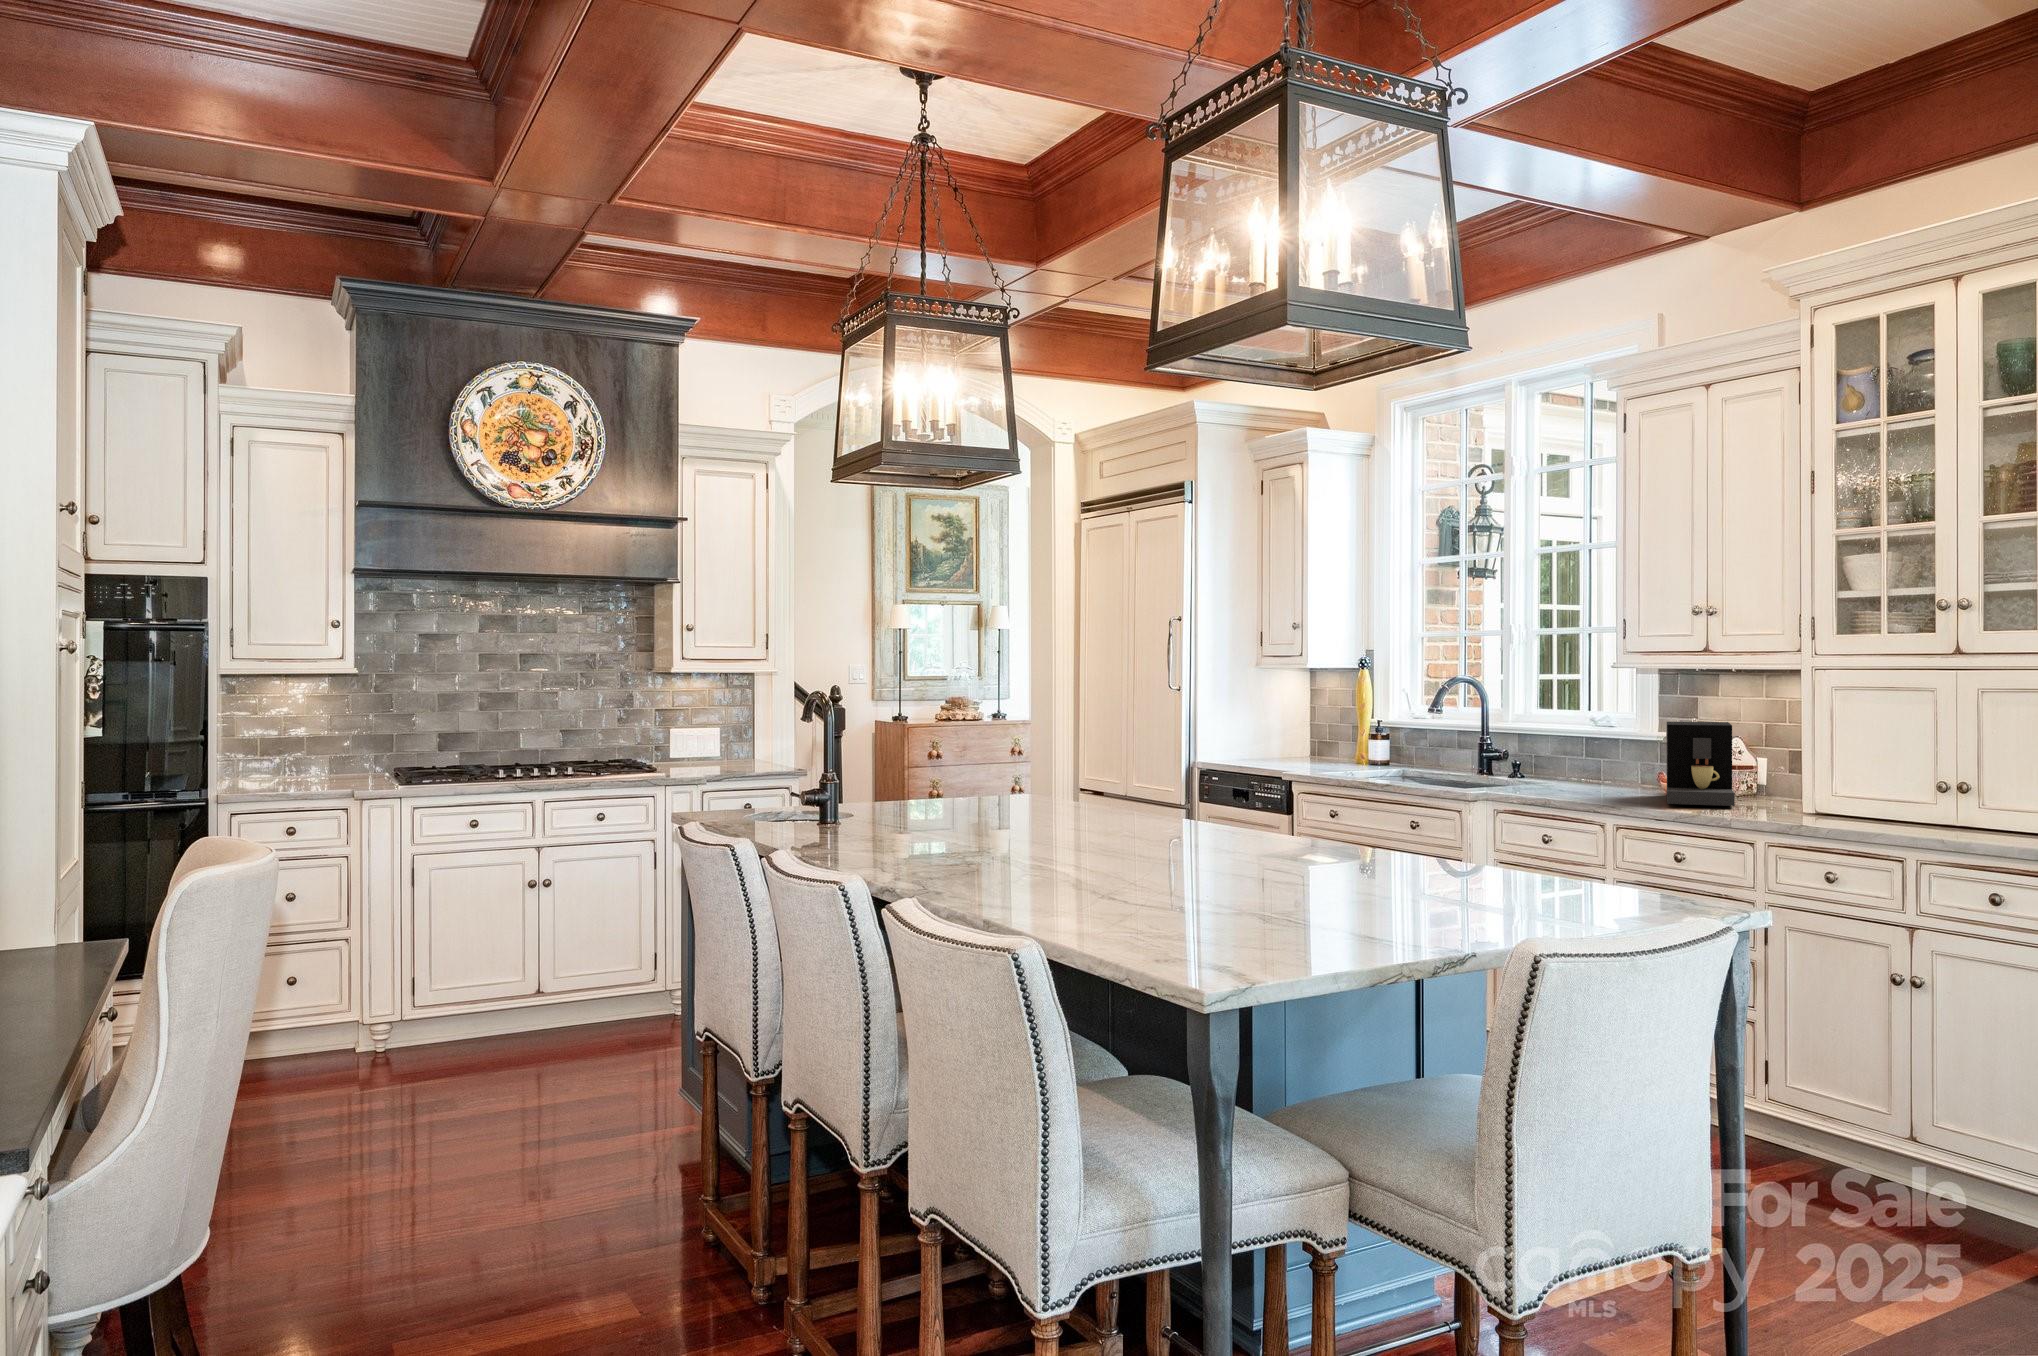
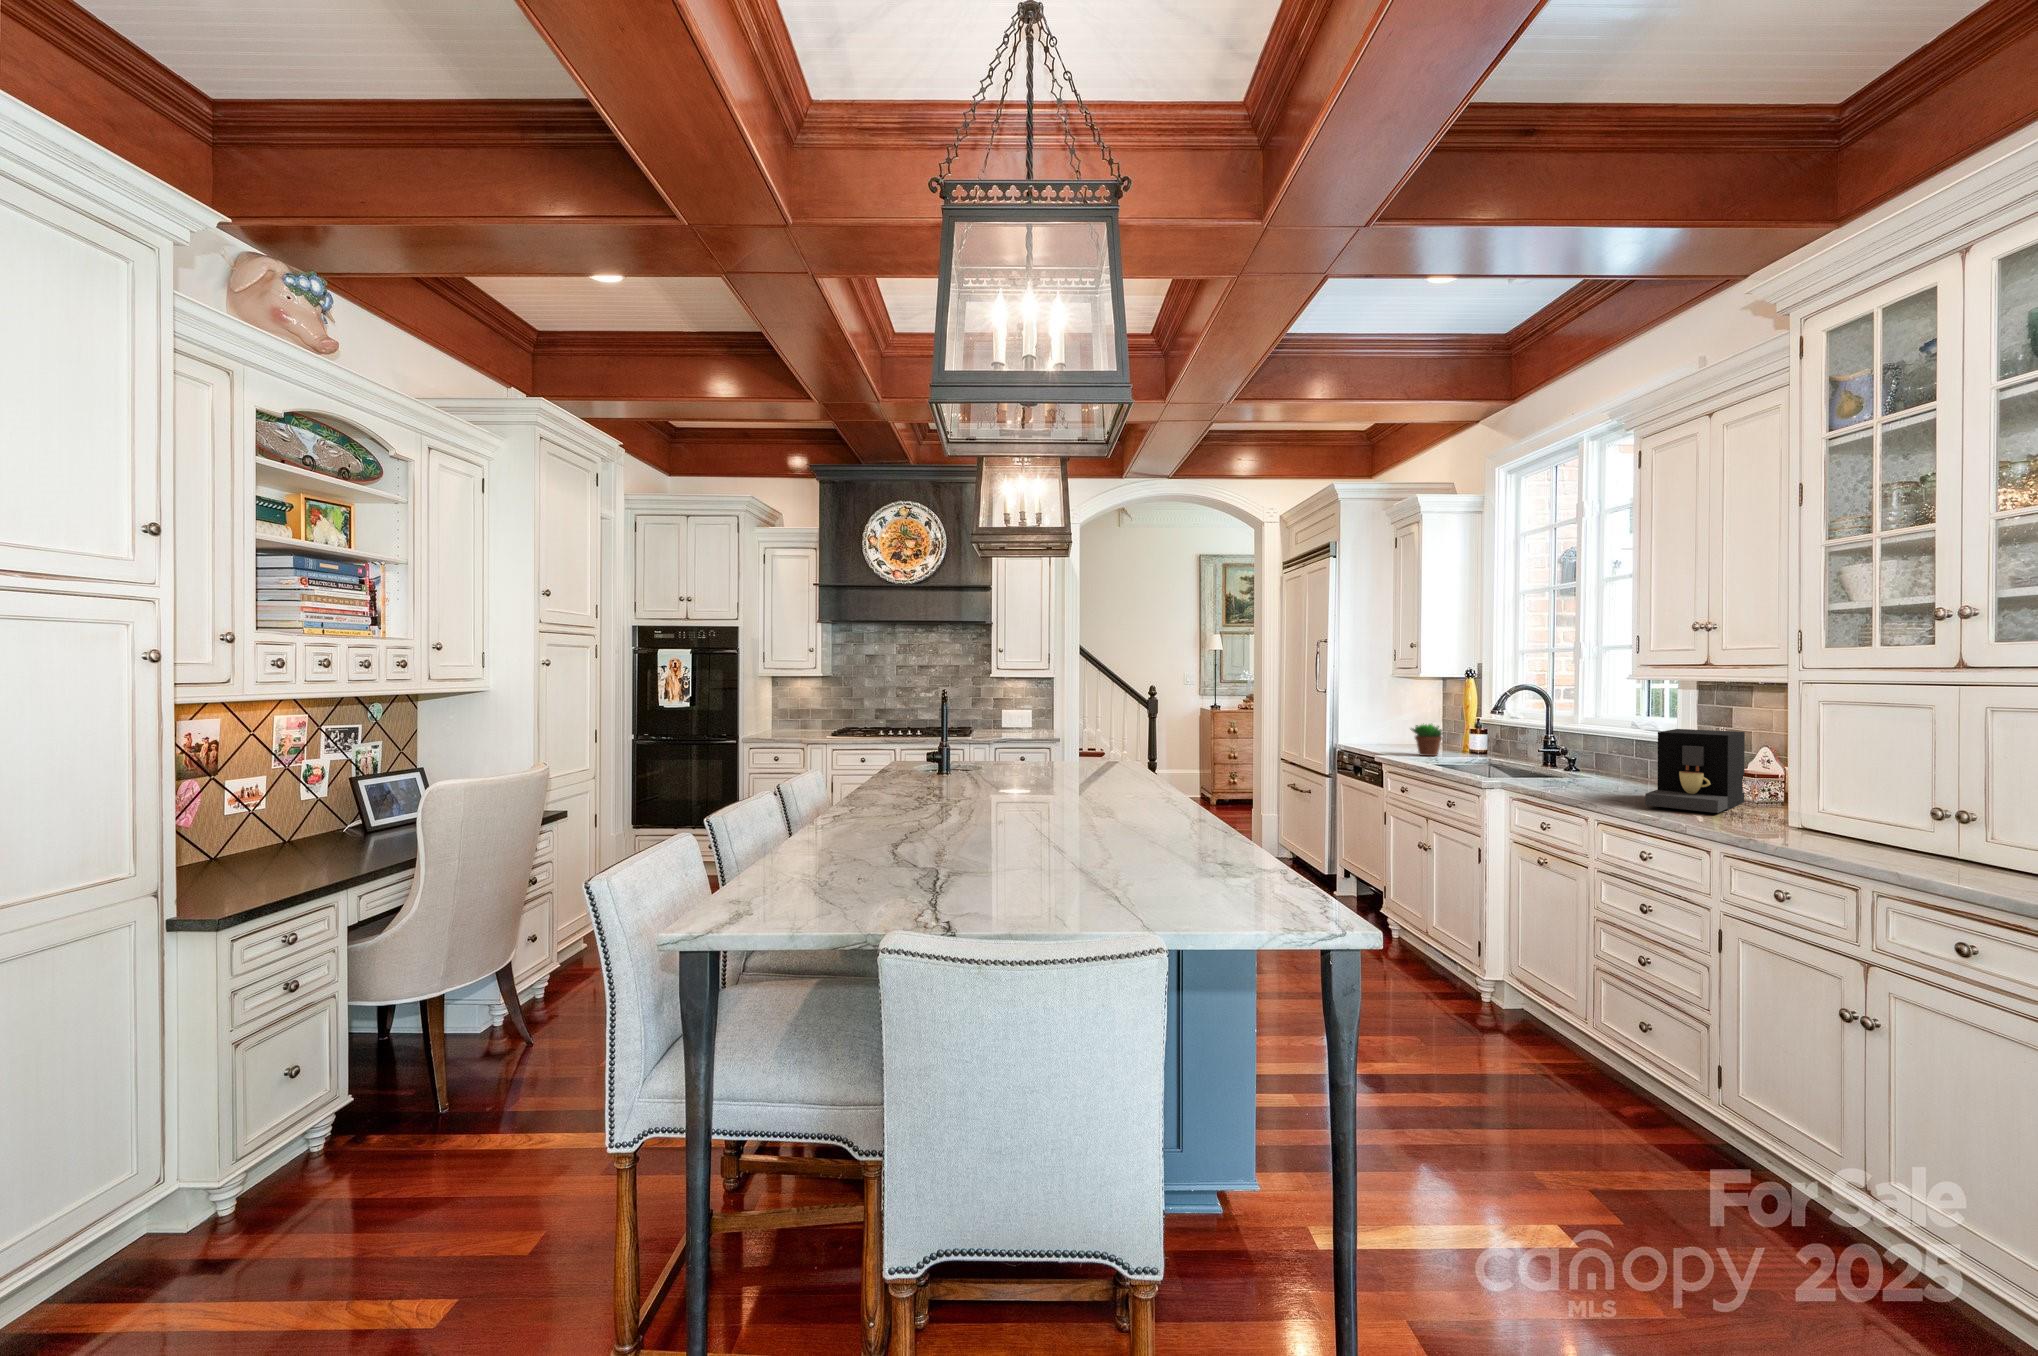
succulent plant: none [1314,727,1359,771] -> present [1410,723,1443,756]

